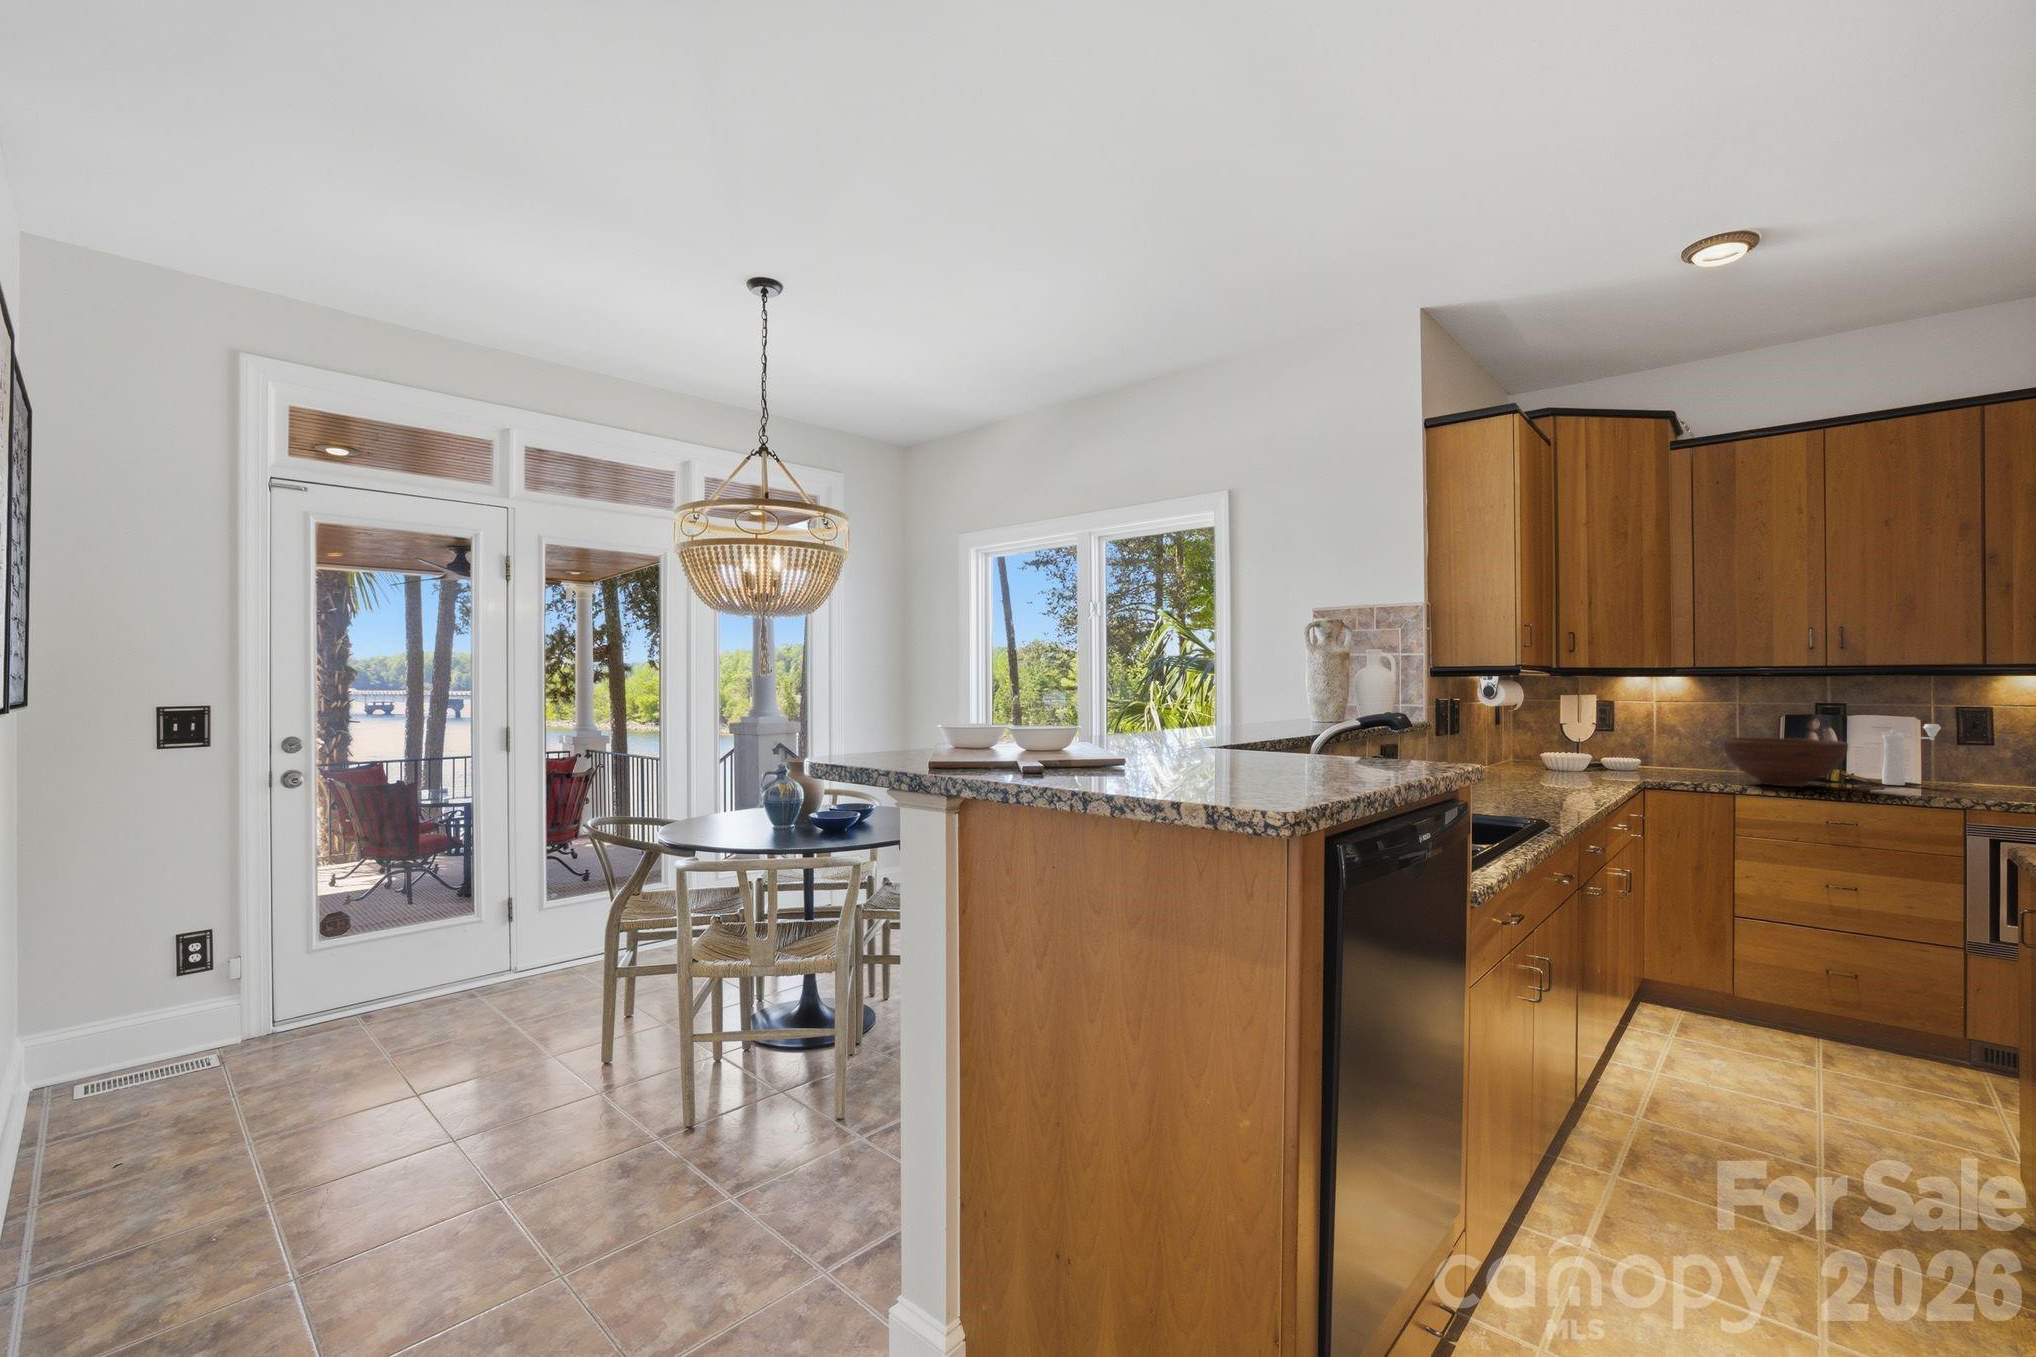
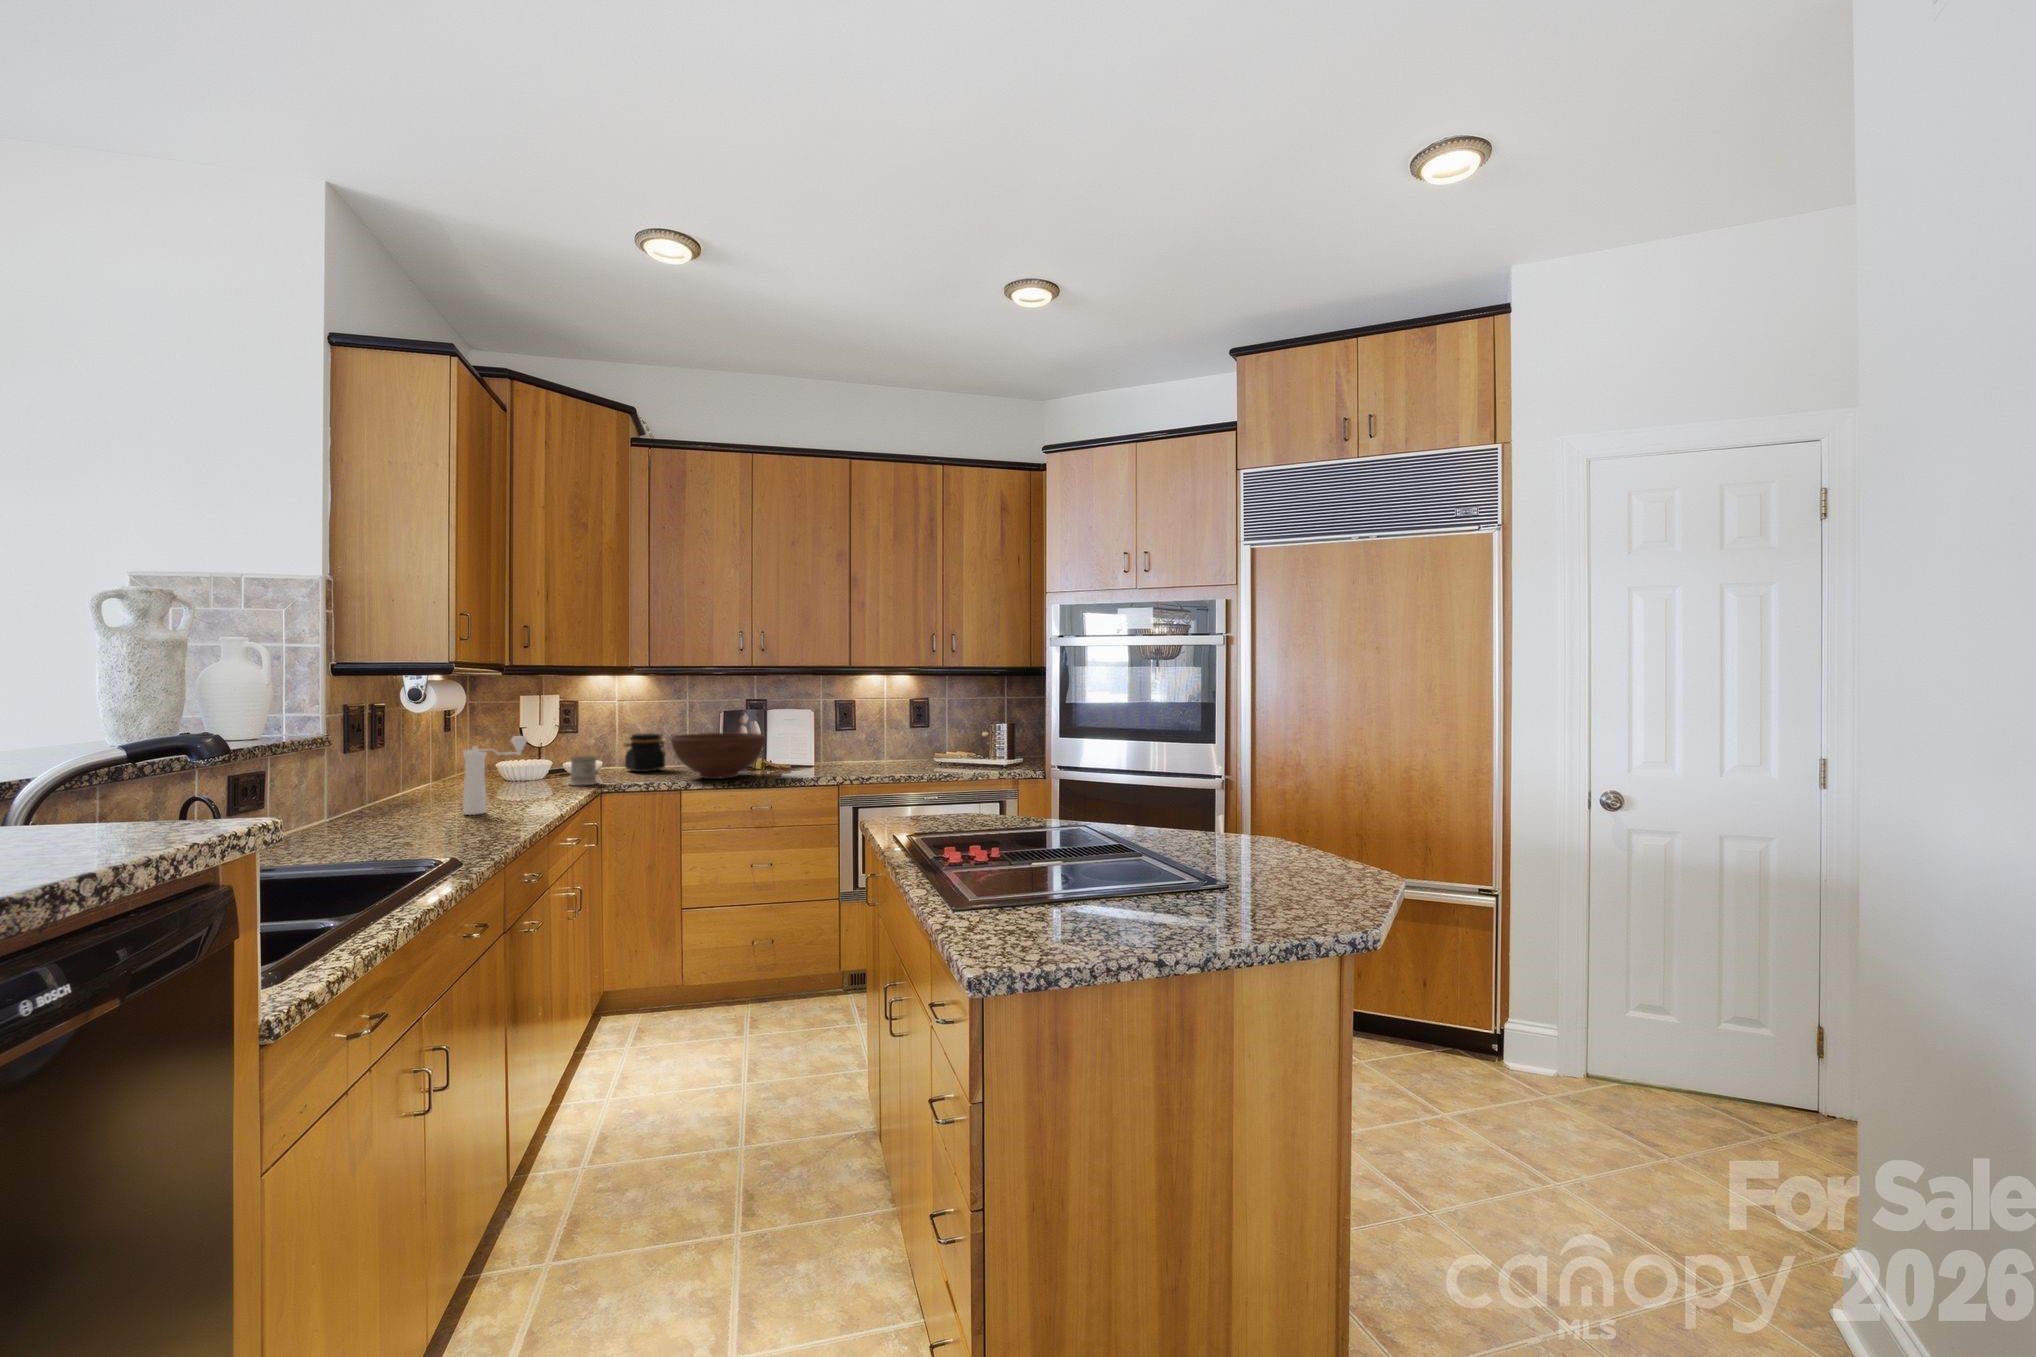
pepper mill: present [1882,724,1941,785] -> present [463,736,527,815]
jar: none [1664,735,1714,774] -> present [624,733,666,772]
mug: none [1611,747,1654,779] -> present [569,750,605,785]

